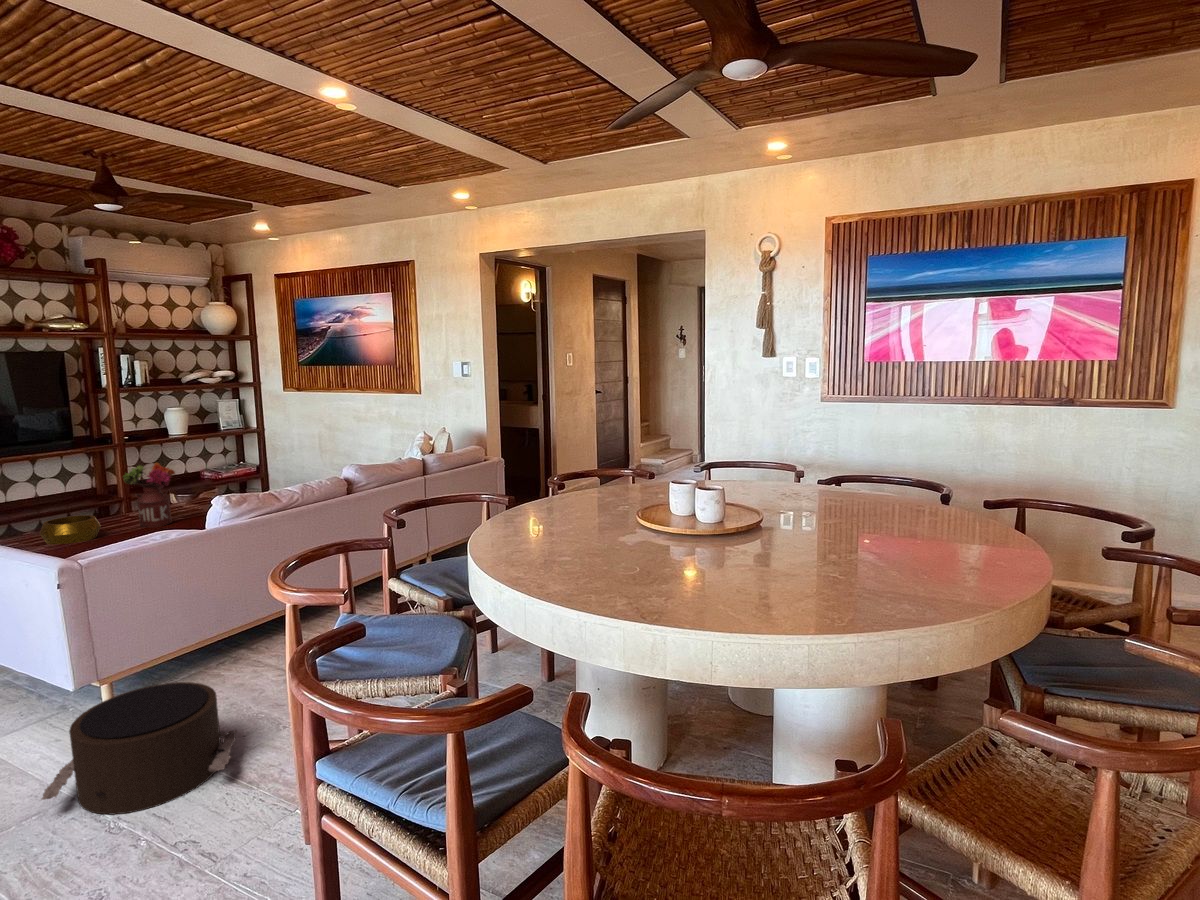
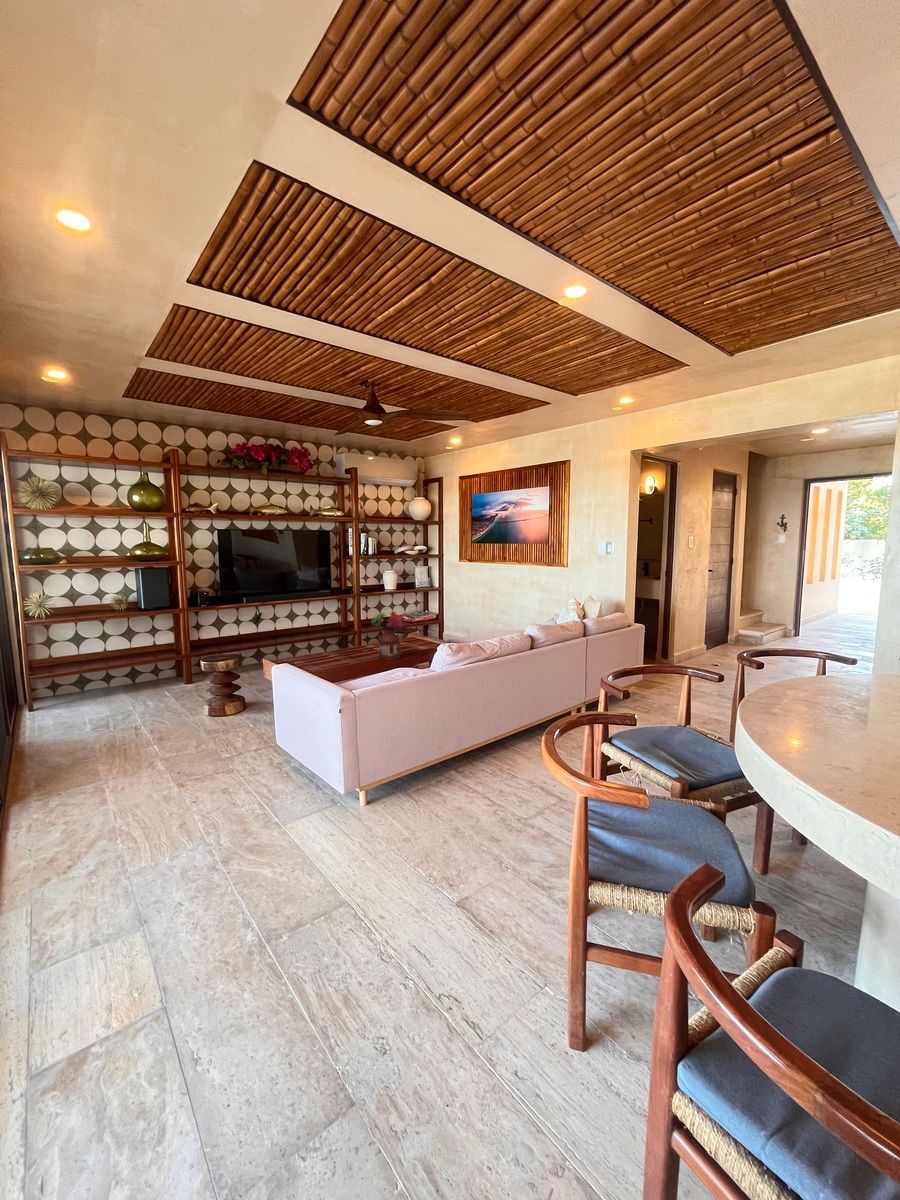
decorative bowl: present [39,515,101,544] -> none [320,647,357,668]
pouf: present [42,682,237,814] -> none [332,812,482,944]

